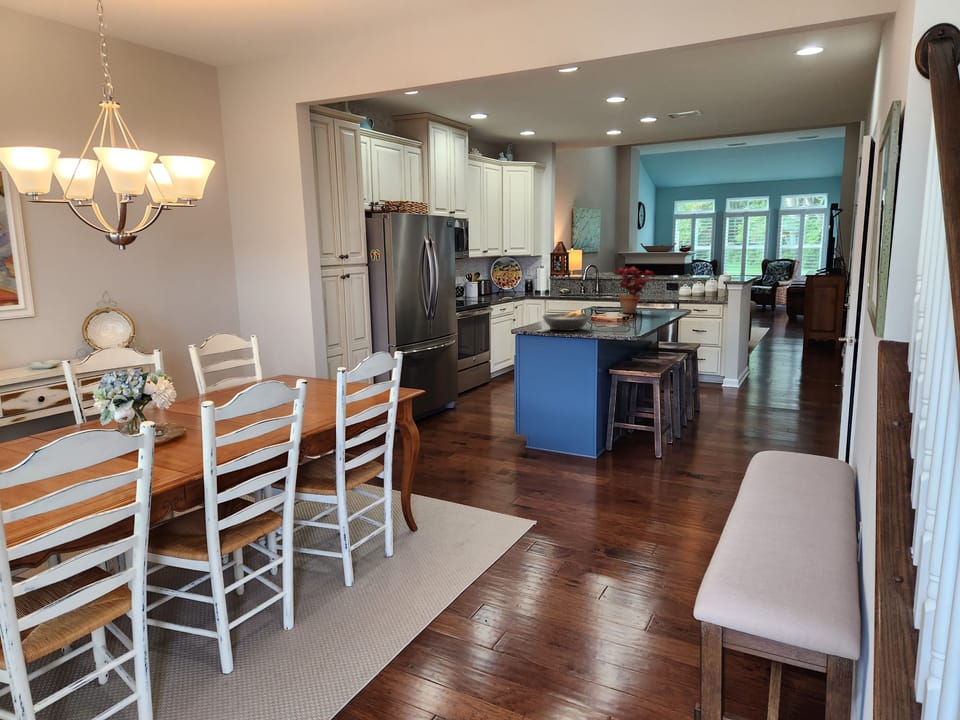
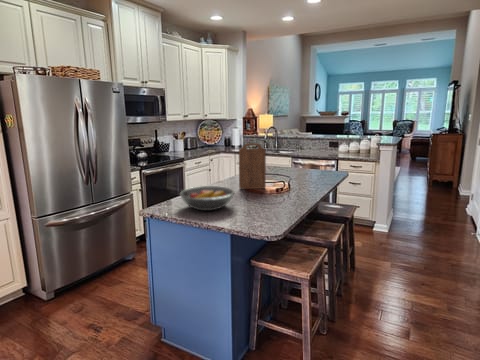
potted plant: present [614,267,655,313] -> none [274,131,315,176]
cutting board: none [583,276,610,321] -> present [239,143,266,189]

